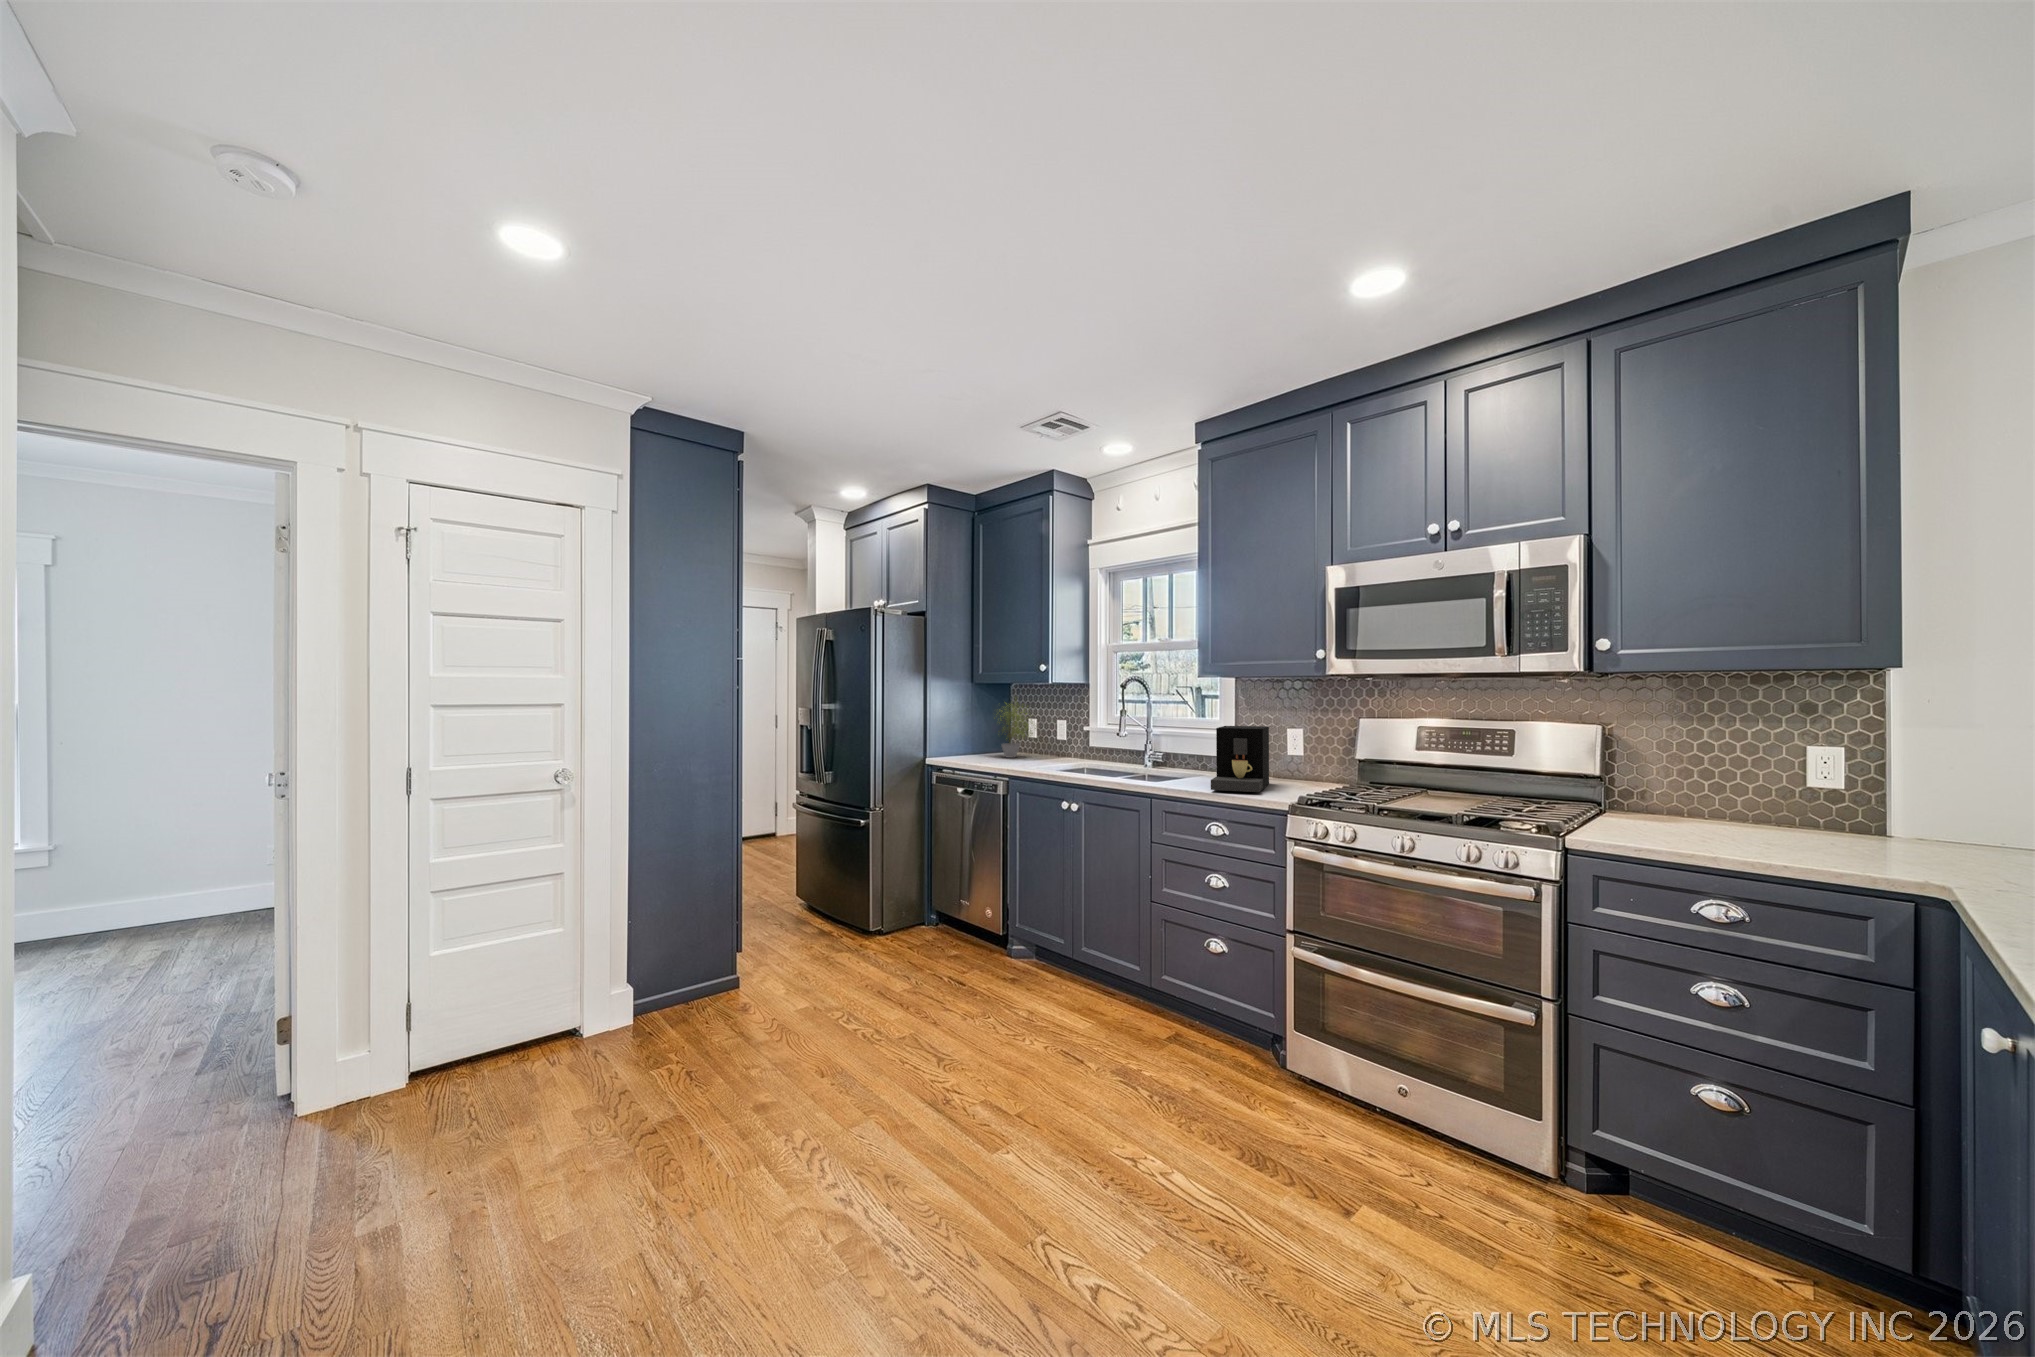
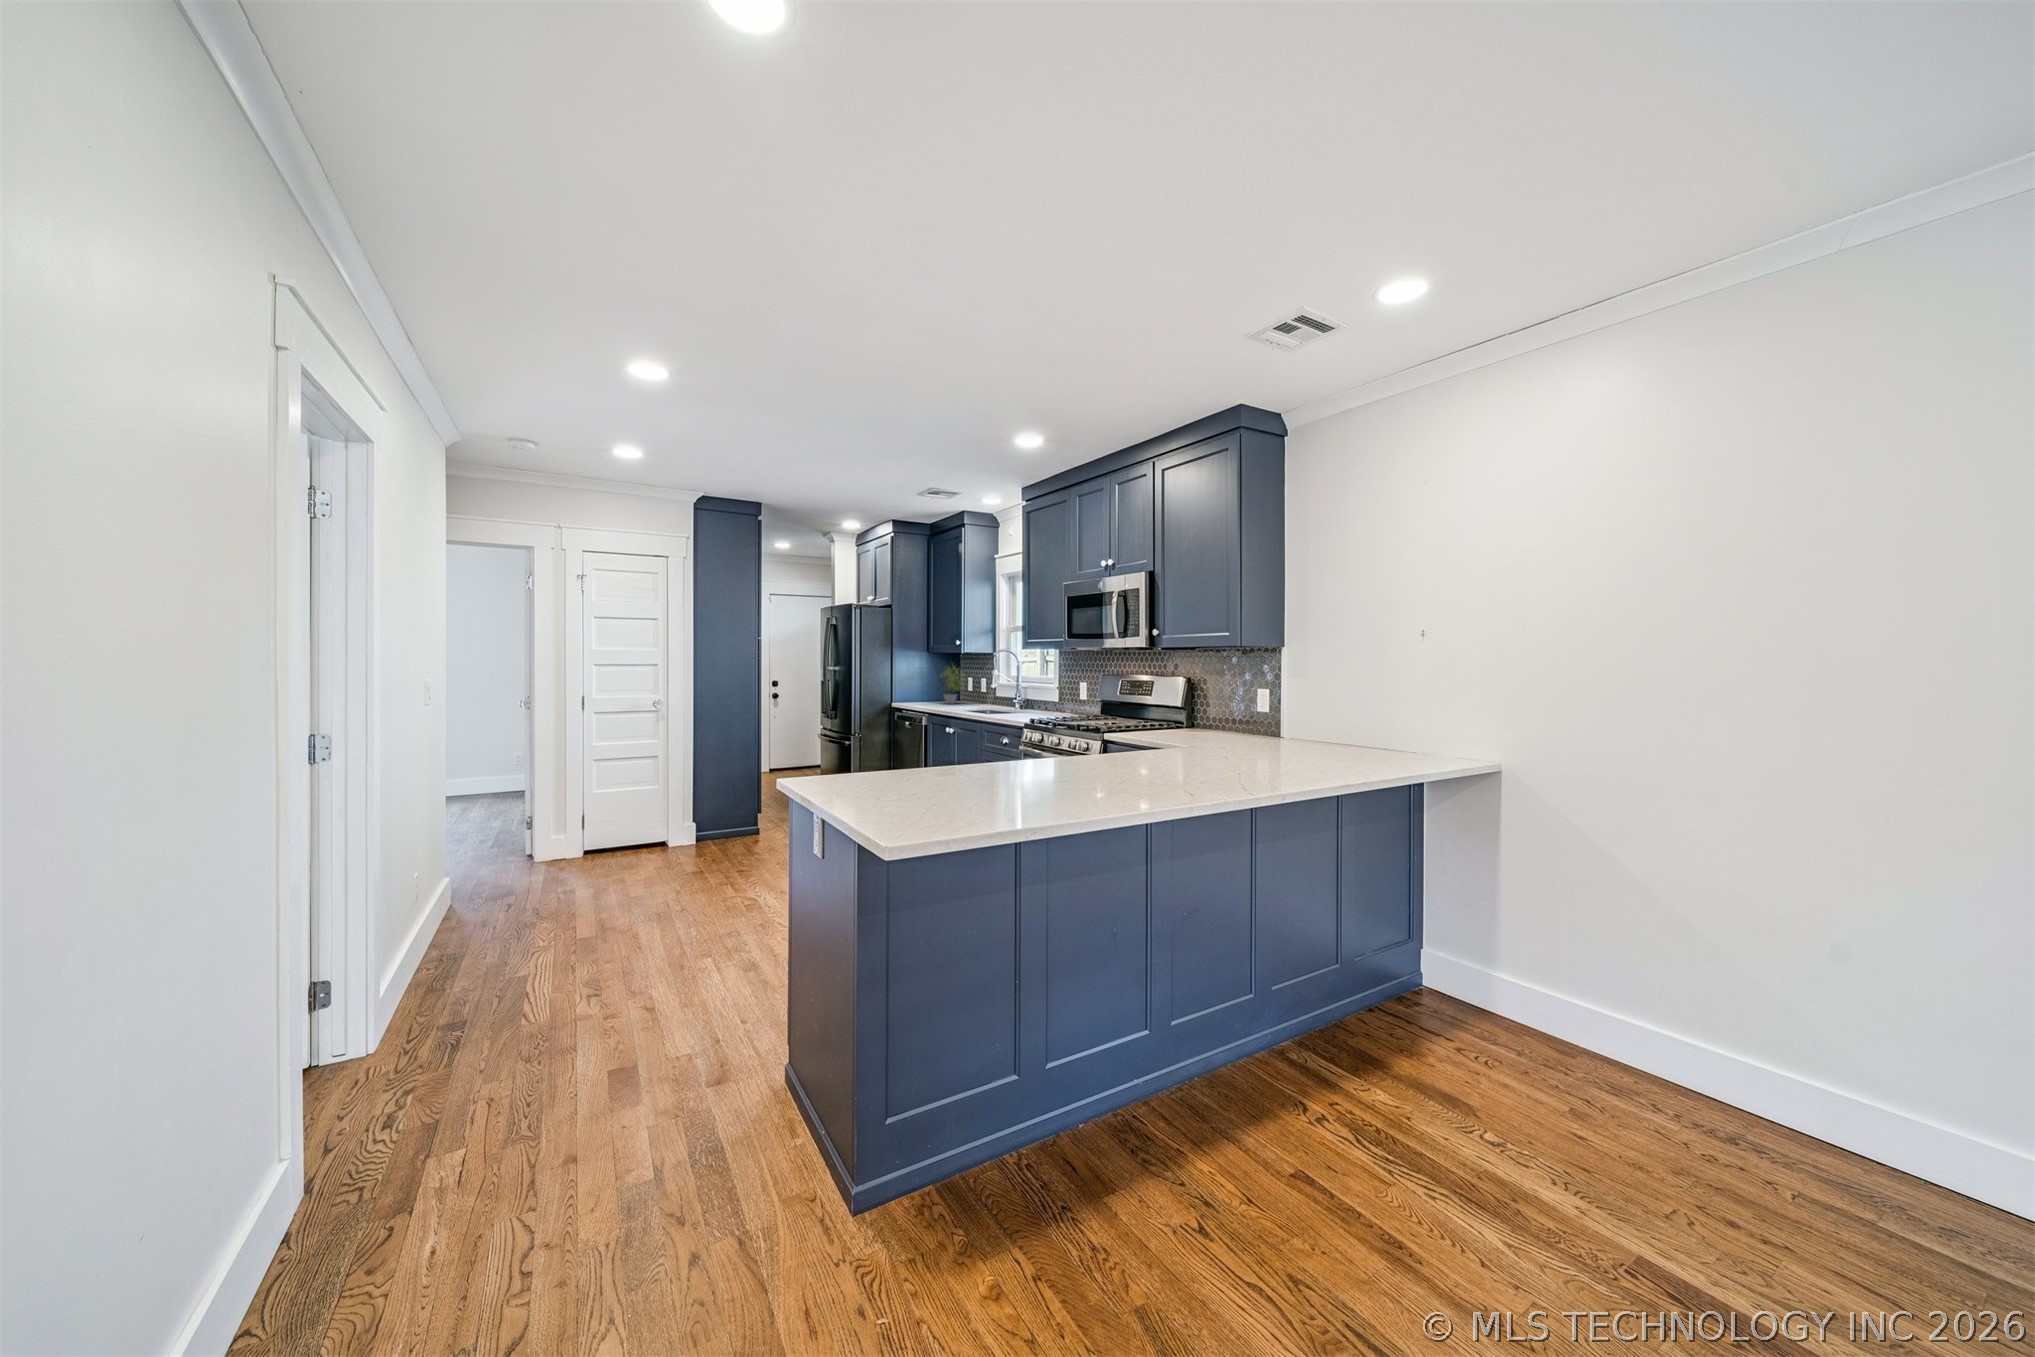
coffee maker: present [1211,726,1269,792] -> none [1007,680,1059,719]

